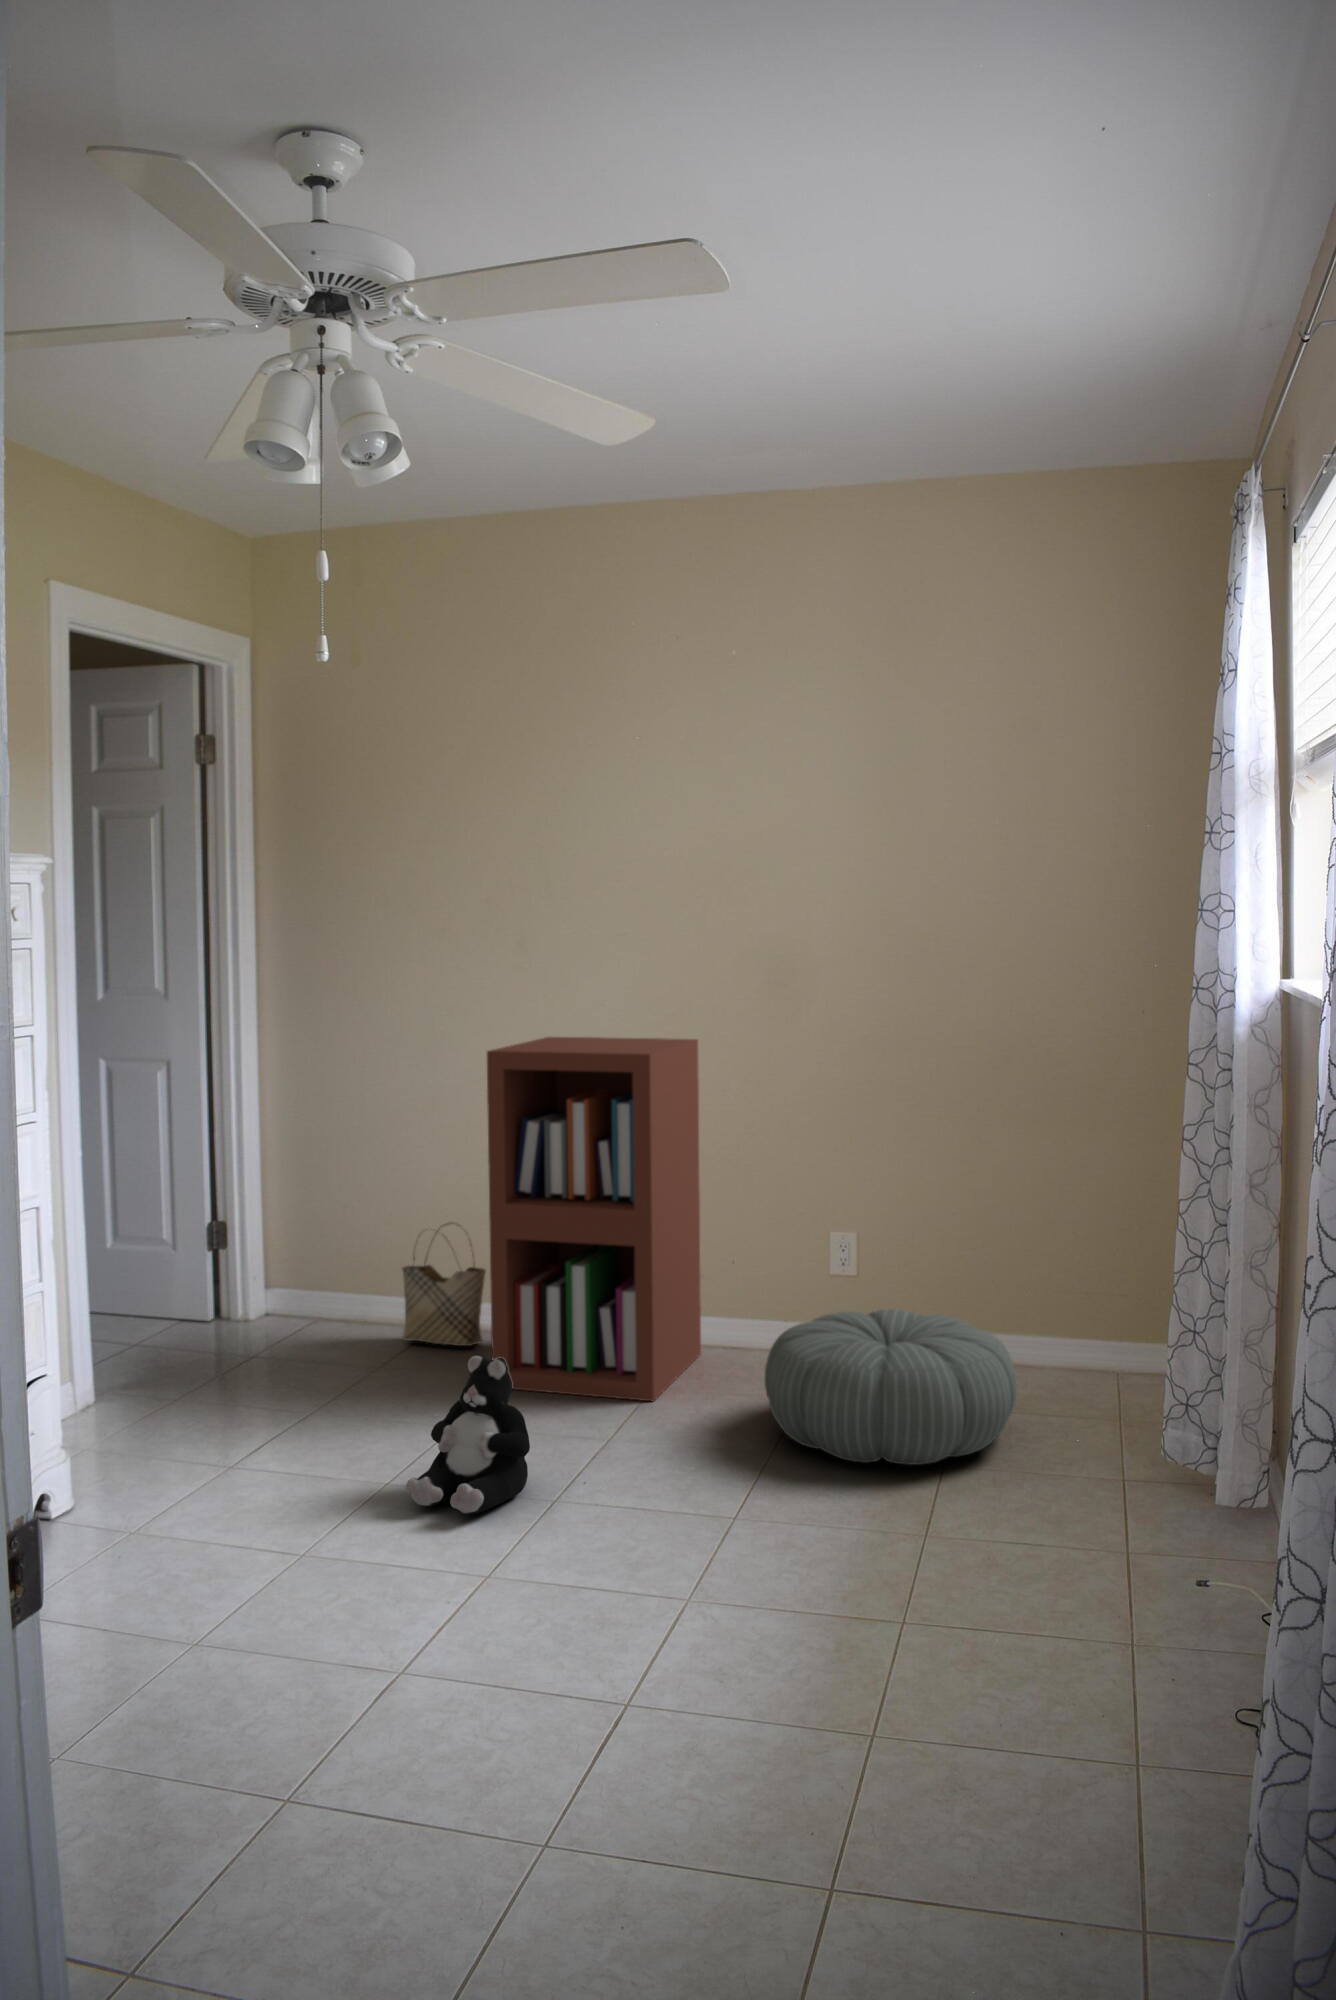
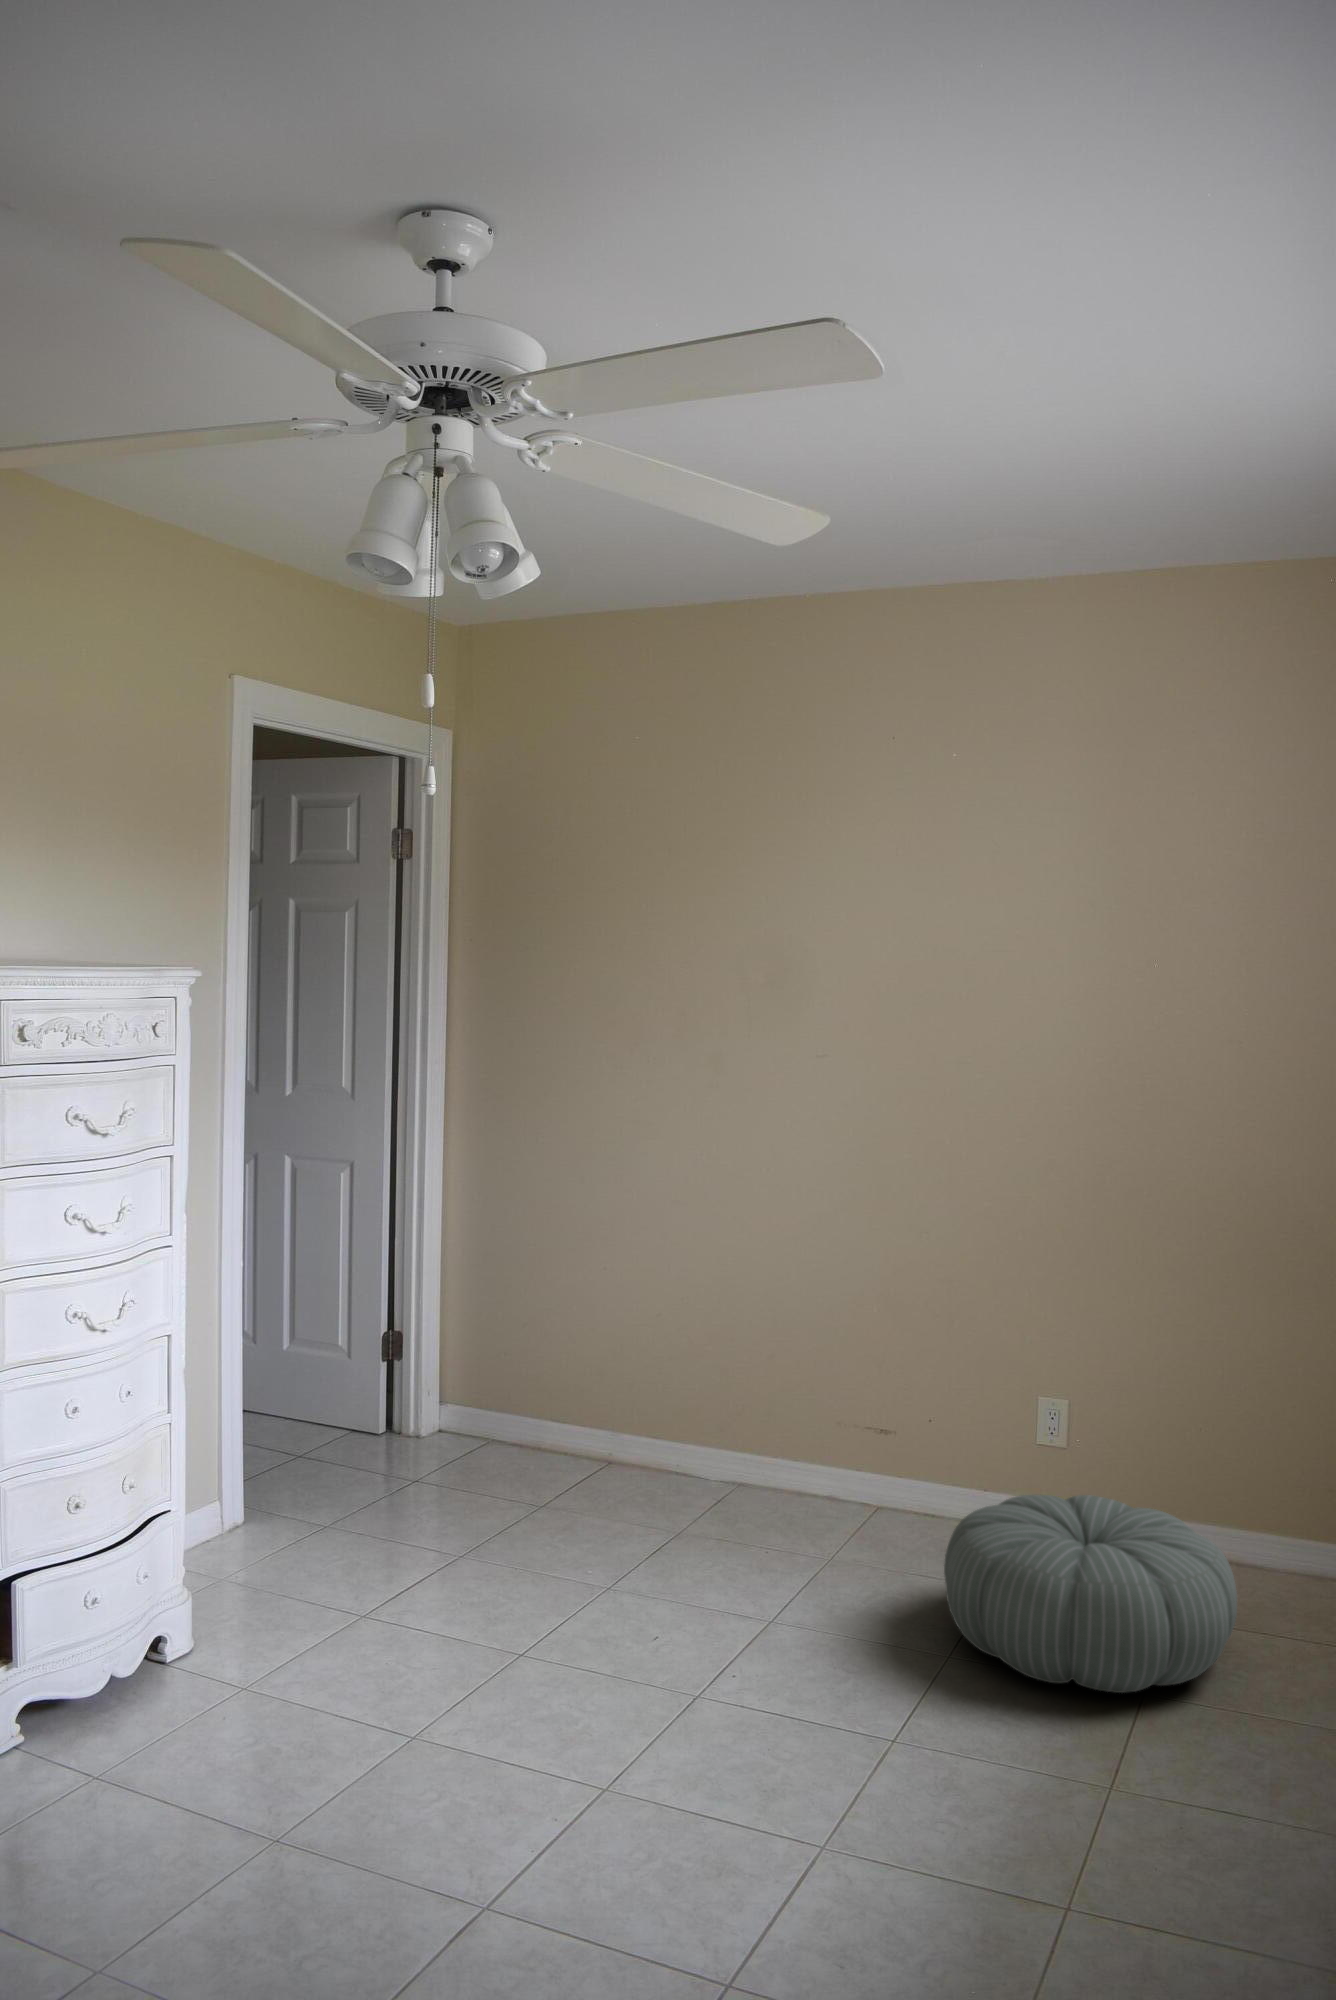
bookshelf: present [487,1037,701,1401] -> none [653,1158,893,1574]
woven basket: present [402,1226,486,1346] -> none [569,1348,659,1483]
plush toy: present [407,1354,530,1514] -> none [533,1524,670,1708]

